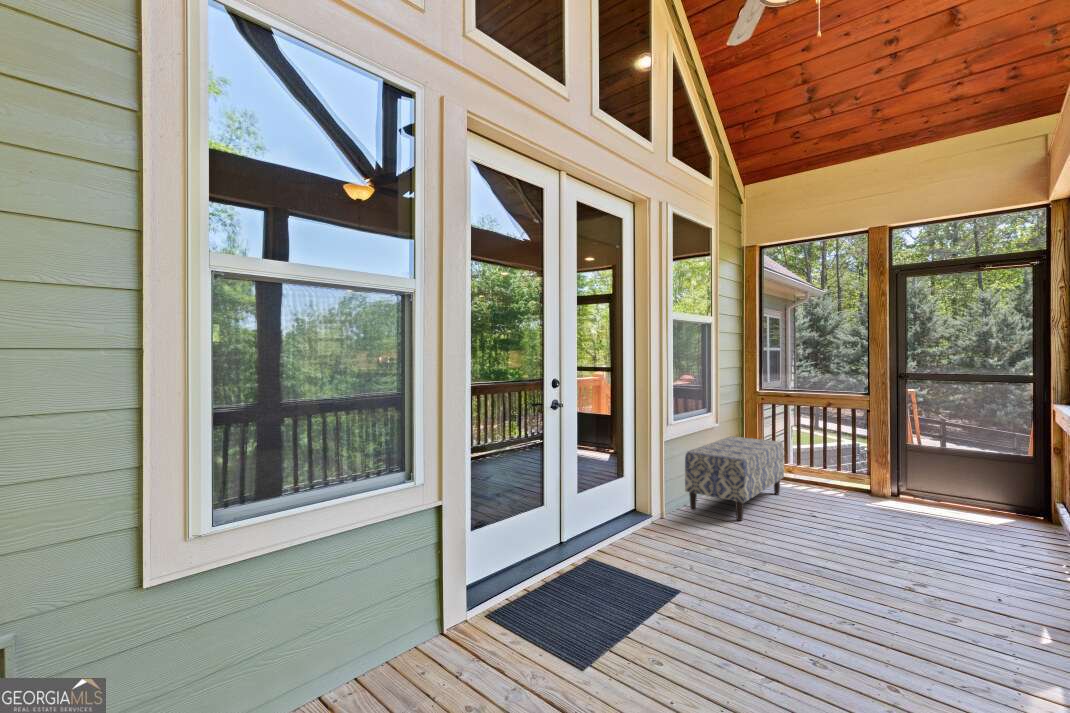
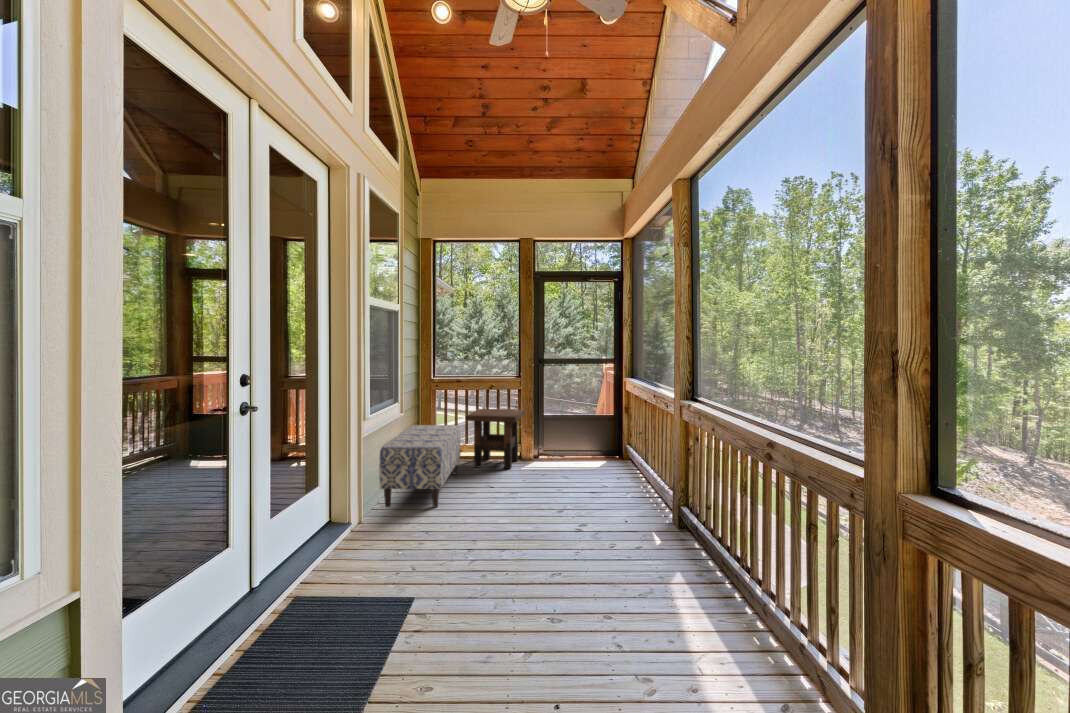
side table: none [792,426,879,501] -> present [466,409,525,469]

